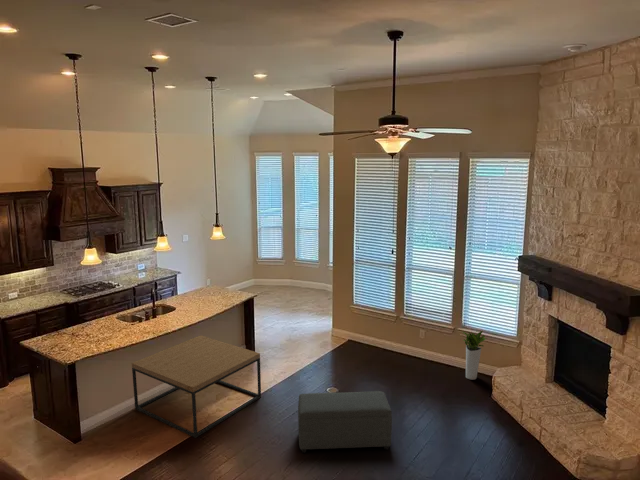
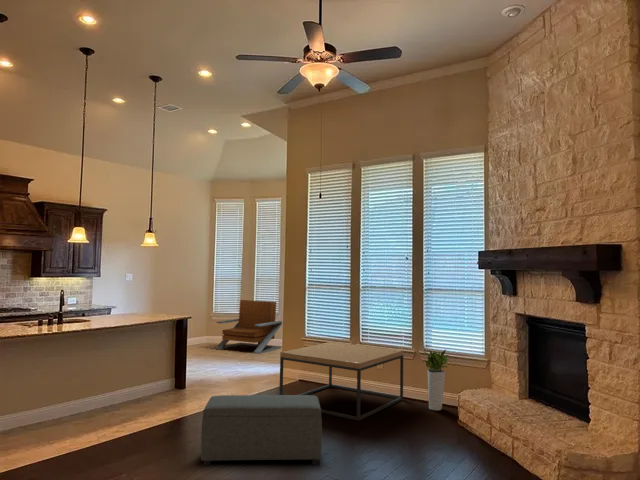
lounge chair: none [264,248,323,301] -> present [216,300,282,354]
coffee table: present [132,335,261,438] -> present [279,342,403,421]

